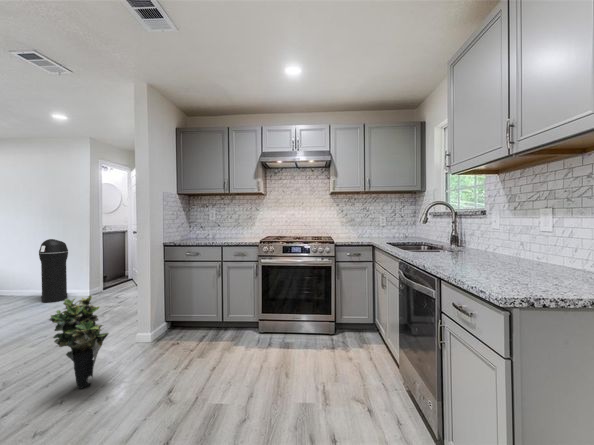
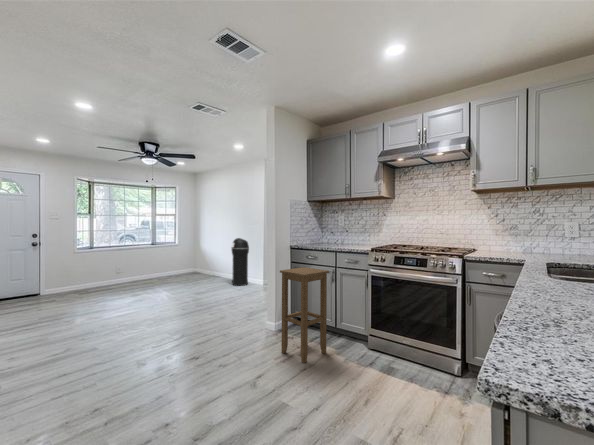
stool: none [173,265,225,362] -> present [280,267,329,363]
potted plant: present [49,296,109,389] -> none [194,283,231,355]

